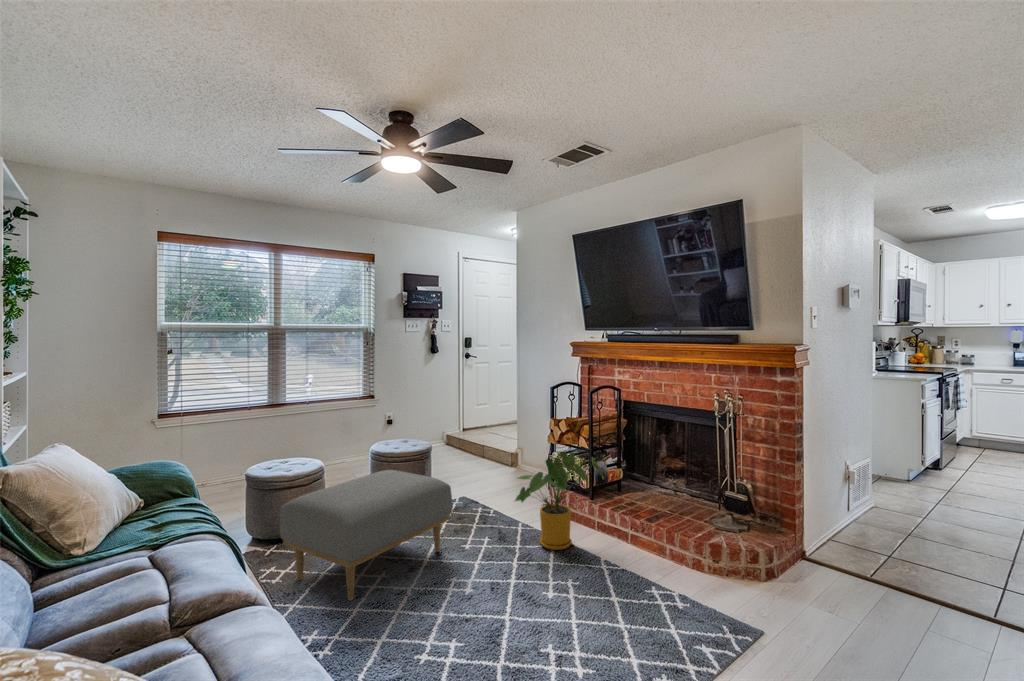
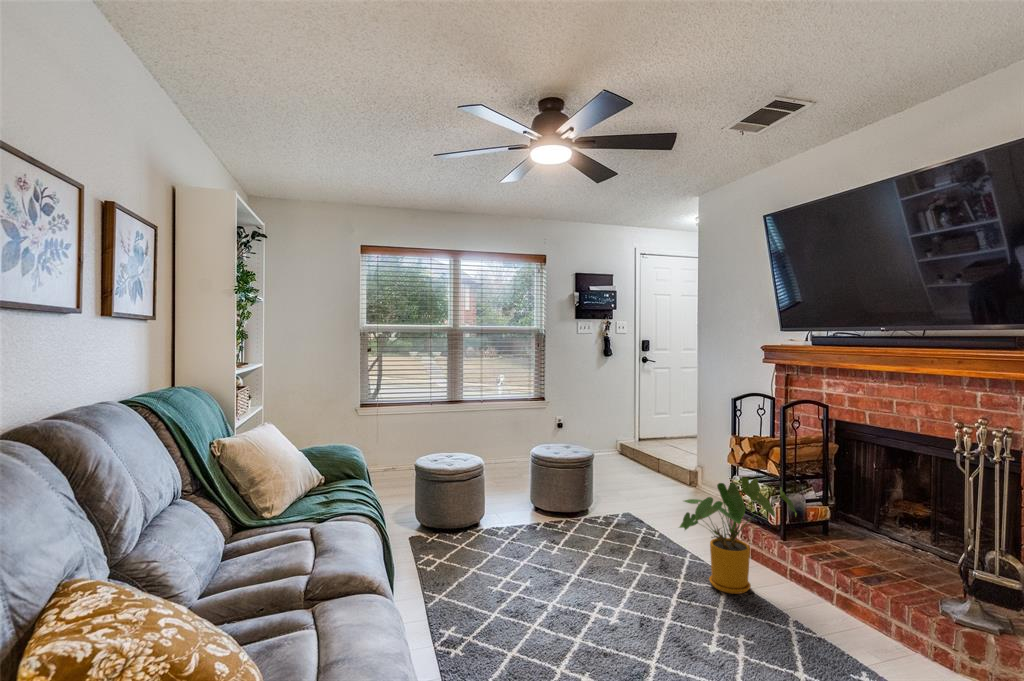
ottoman: present [280,470,453,600] -> none [433,475,606,605]

